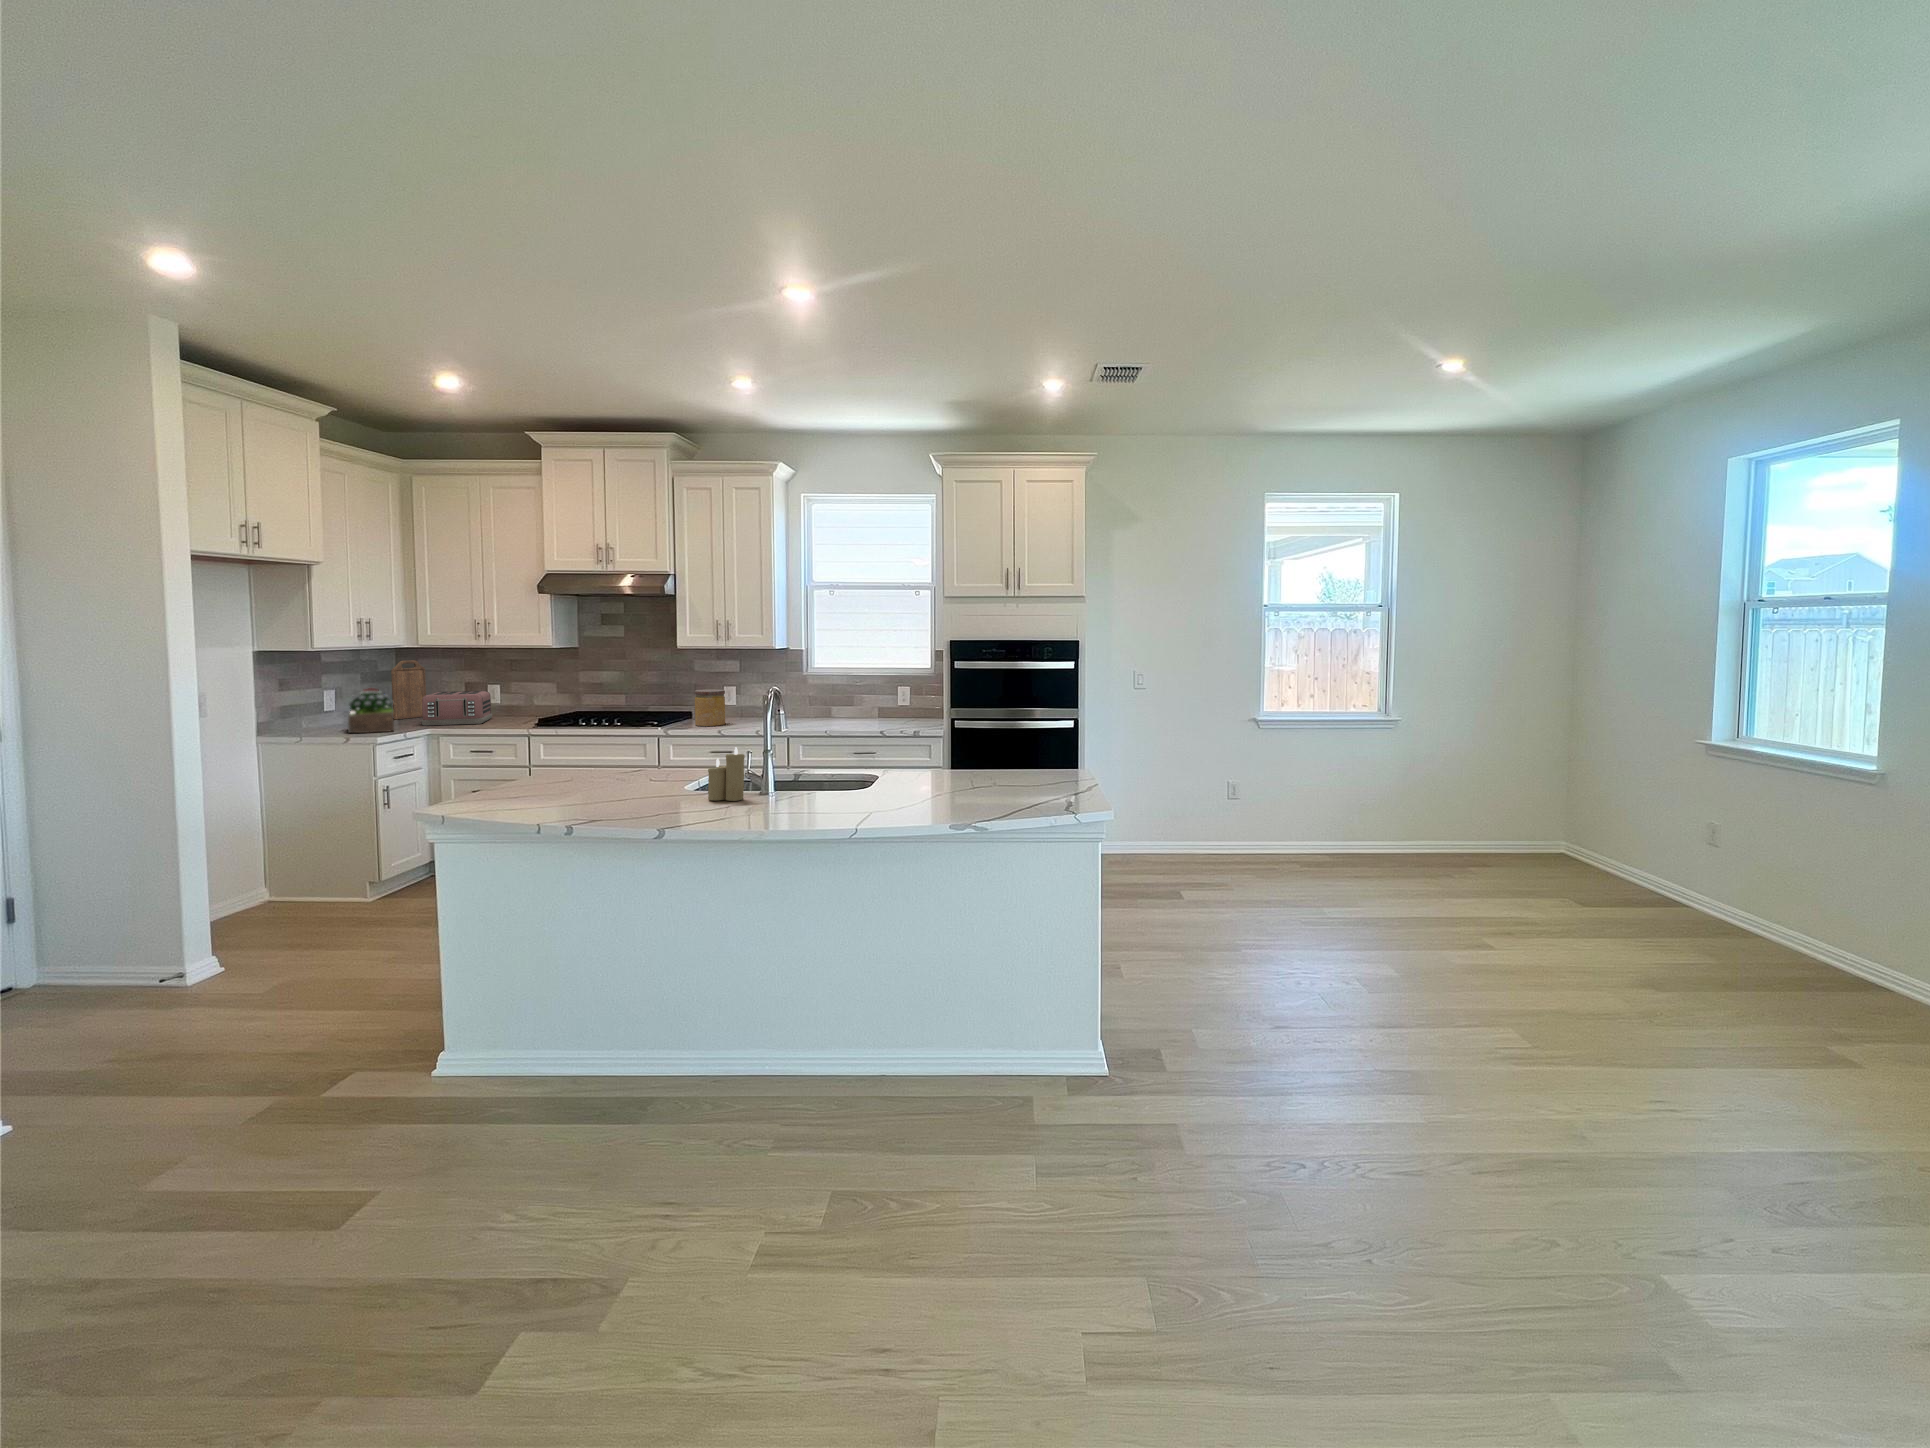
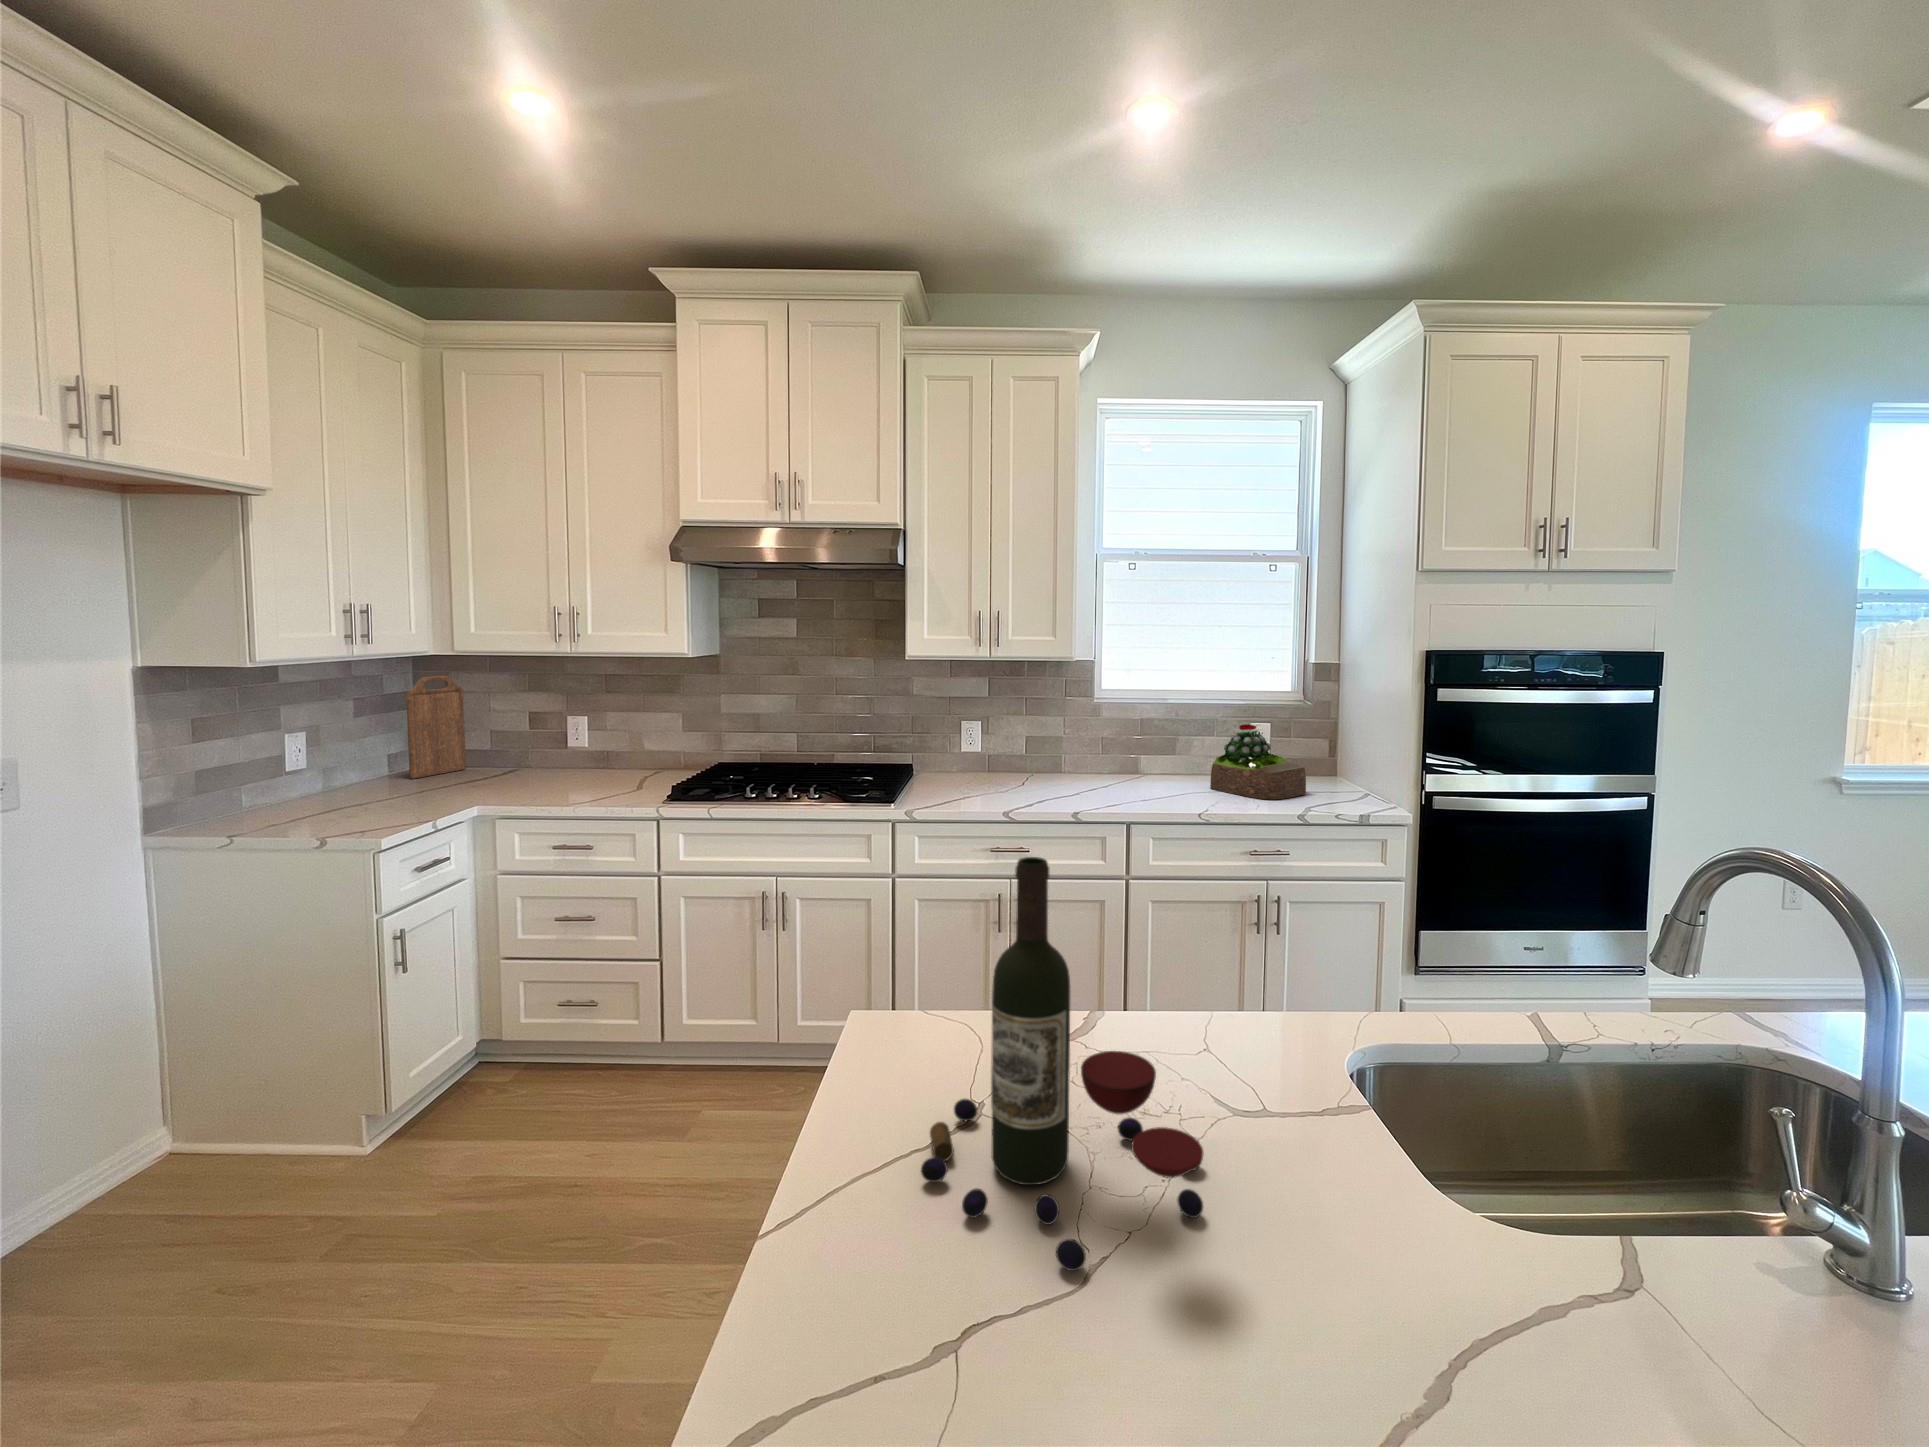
succulent plant: present [348,688,394,733] -> present [1210,724,1306,799]
jar: present [695,689,725,726] -> none [945,731,996,799]
toaster: present [421,691,492,725] -> none [461,729,578,797]
wine bottle: none [537,694,626,798] -> present [921,857,1203,1271]
candle: present [708,747,745,801] -> none [1704,1133,1889,1369]

